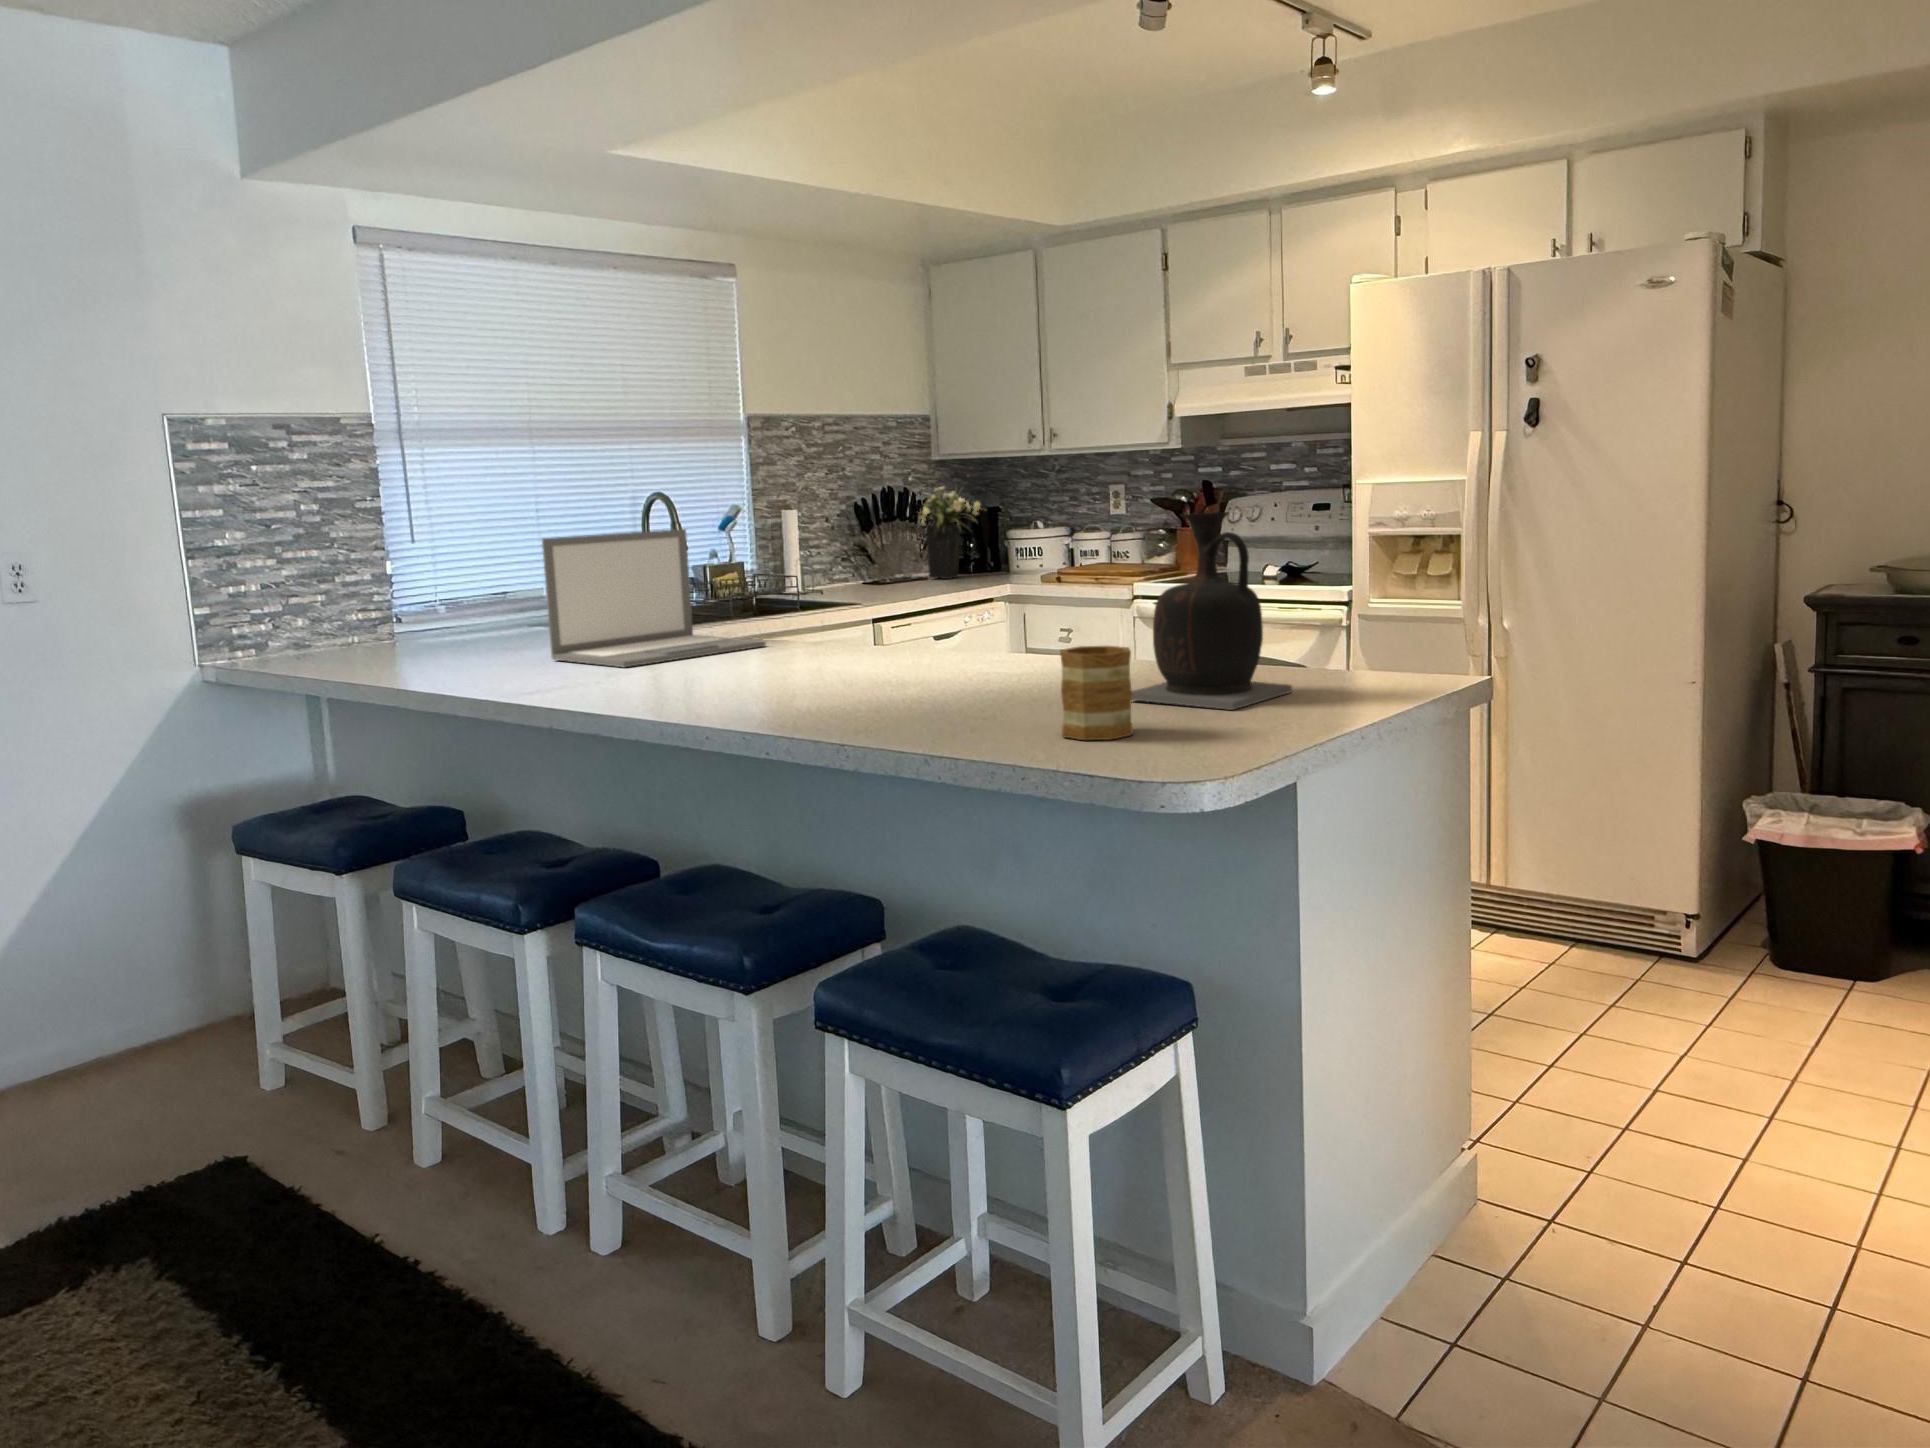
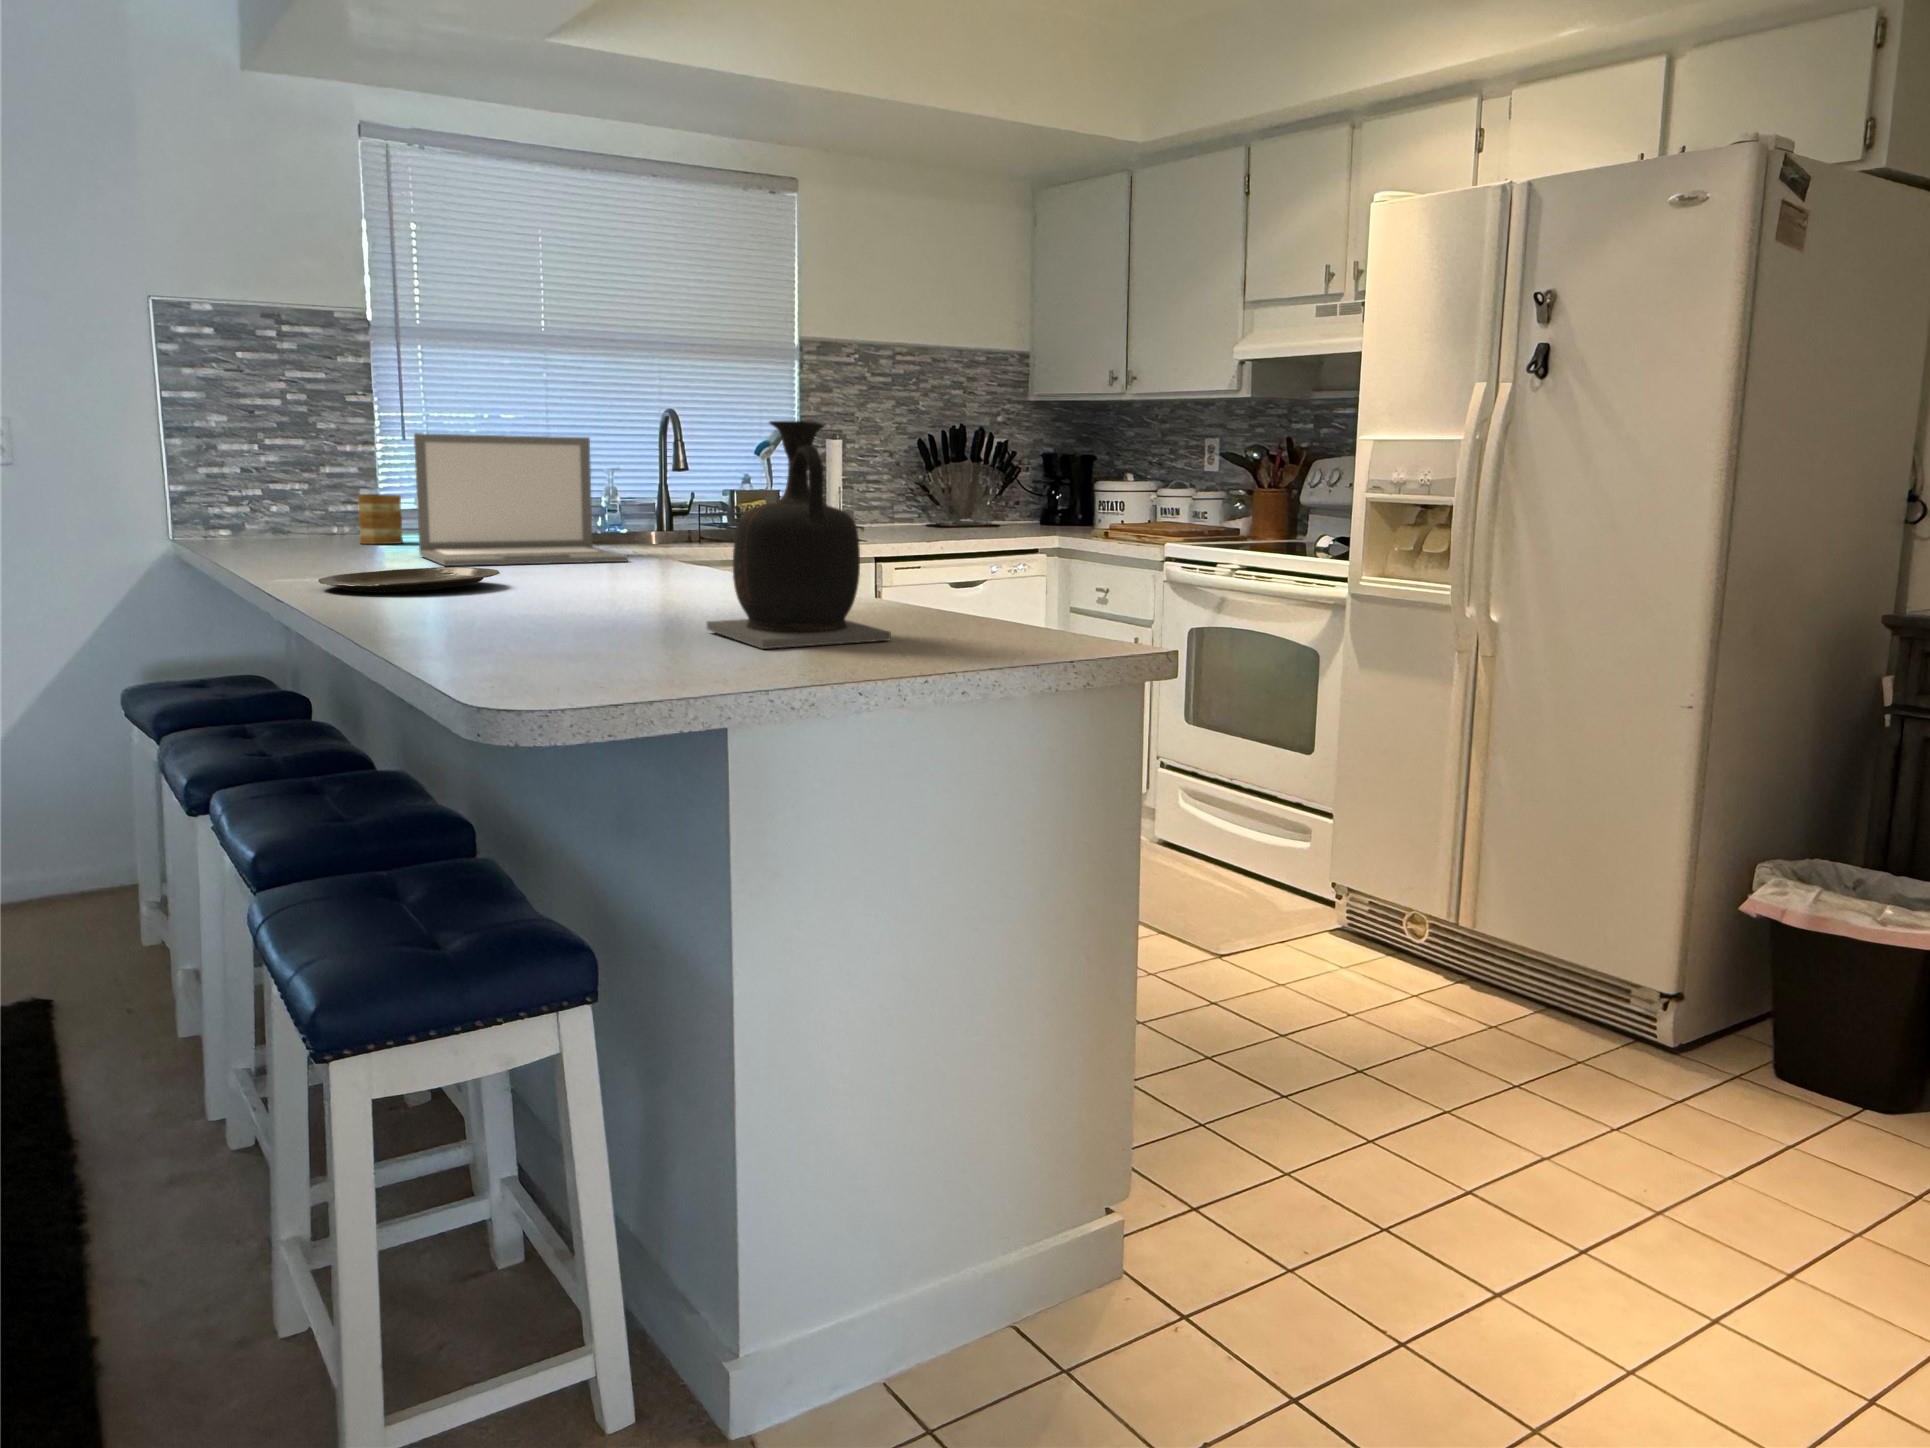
flower arrangement: present [918,487,980,579] -> none [991,427,1071,527]
mug: present [1060,646,1133,740] -> present [358,495,403,544]
plate: none [612,666,776,700] -> present [318,567,500,593]

